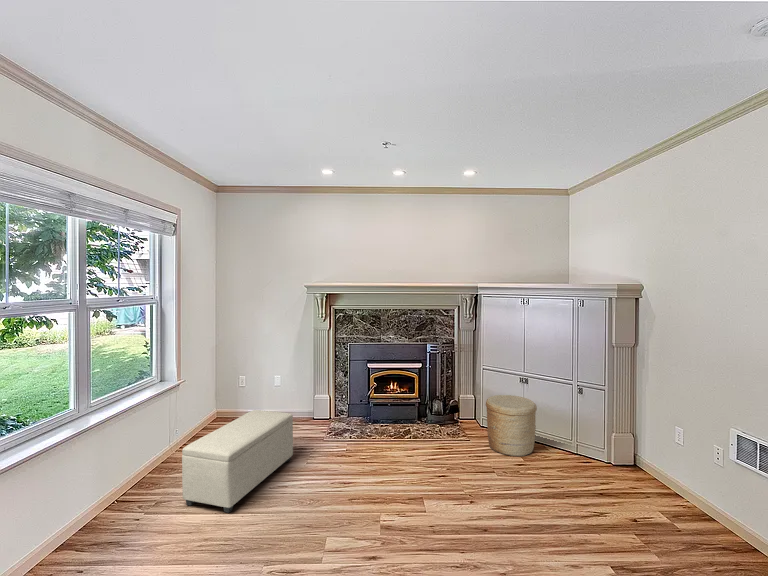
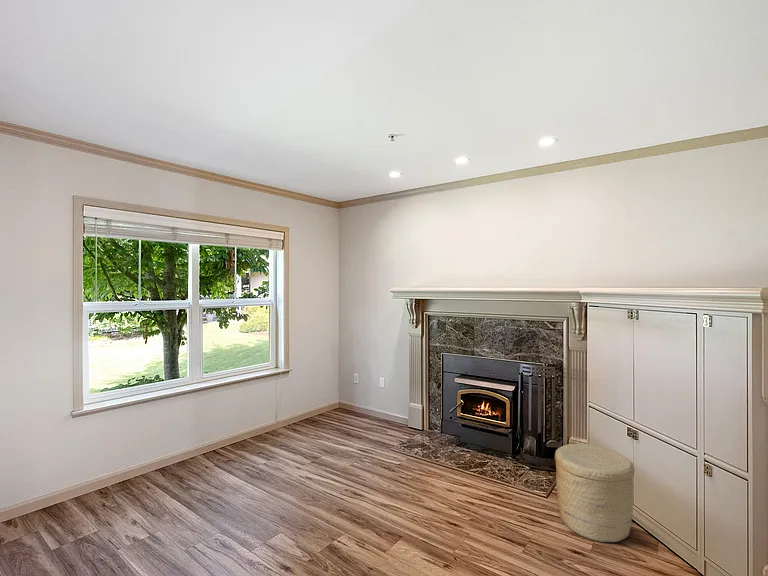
ottoman: present [182,410,293,513] -> none [233,402,345,483]

